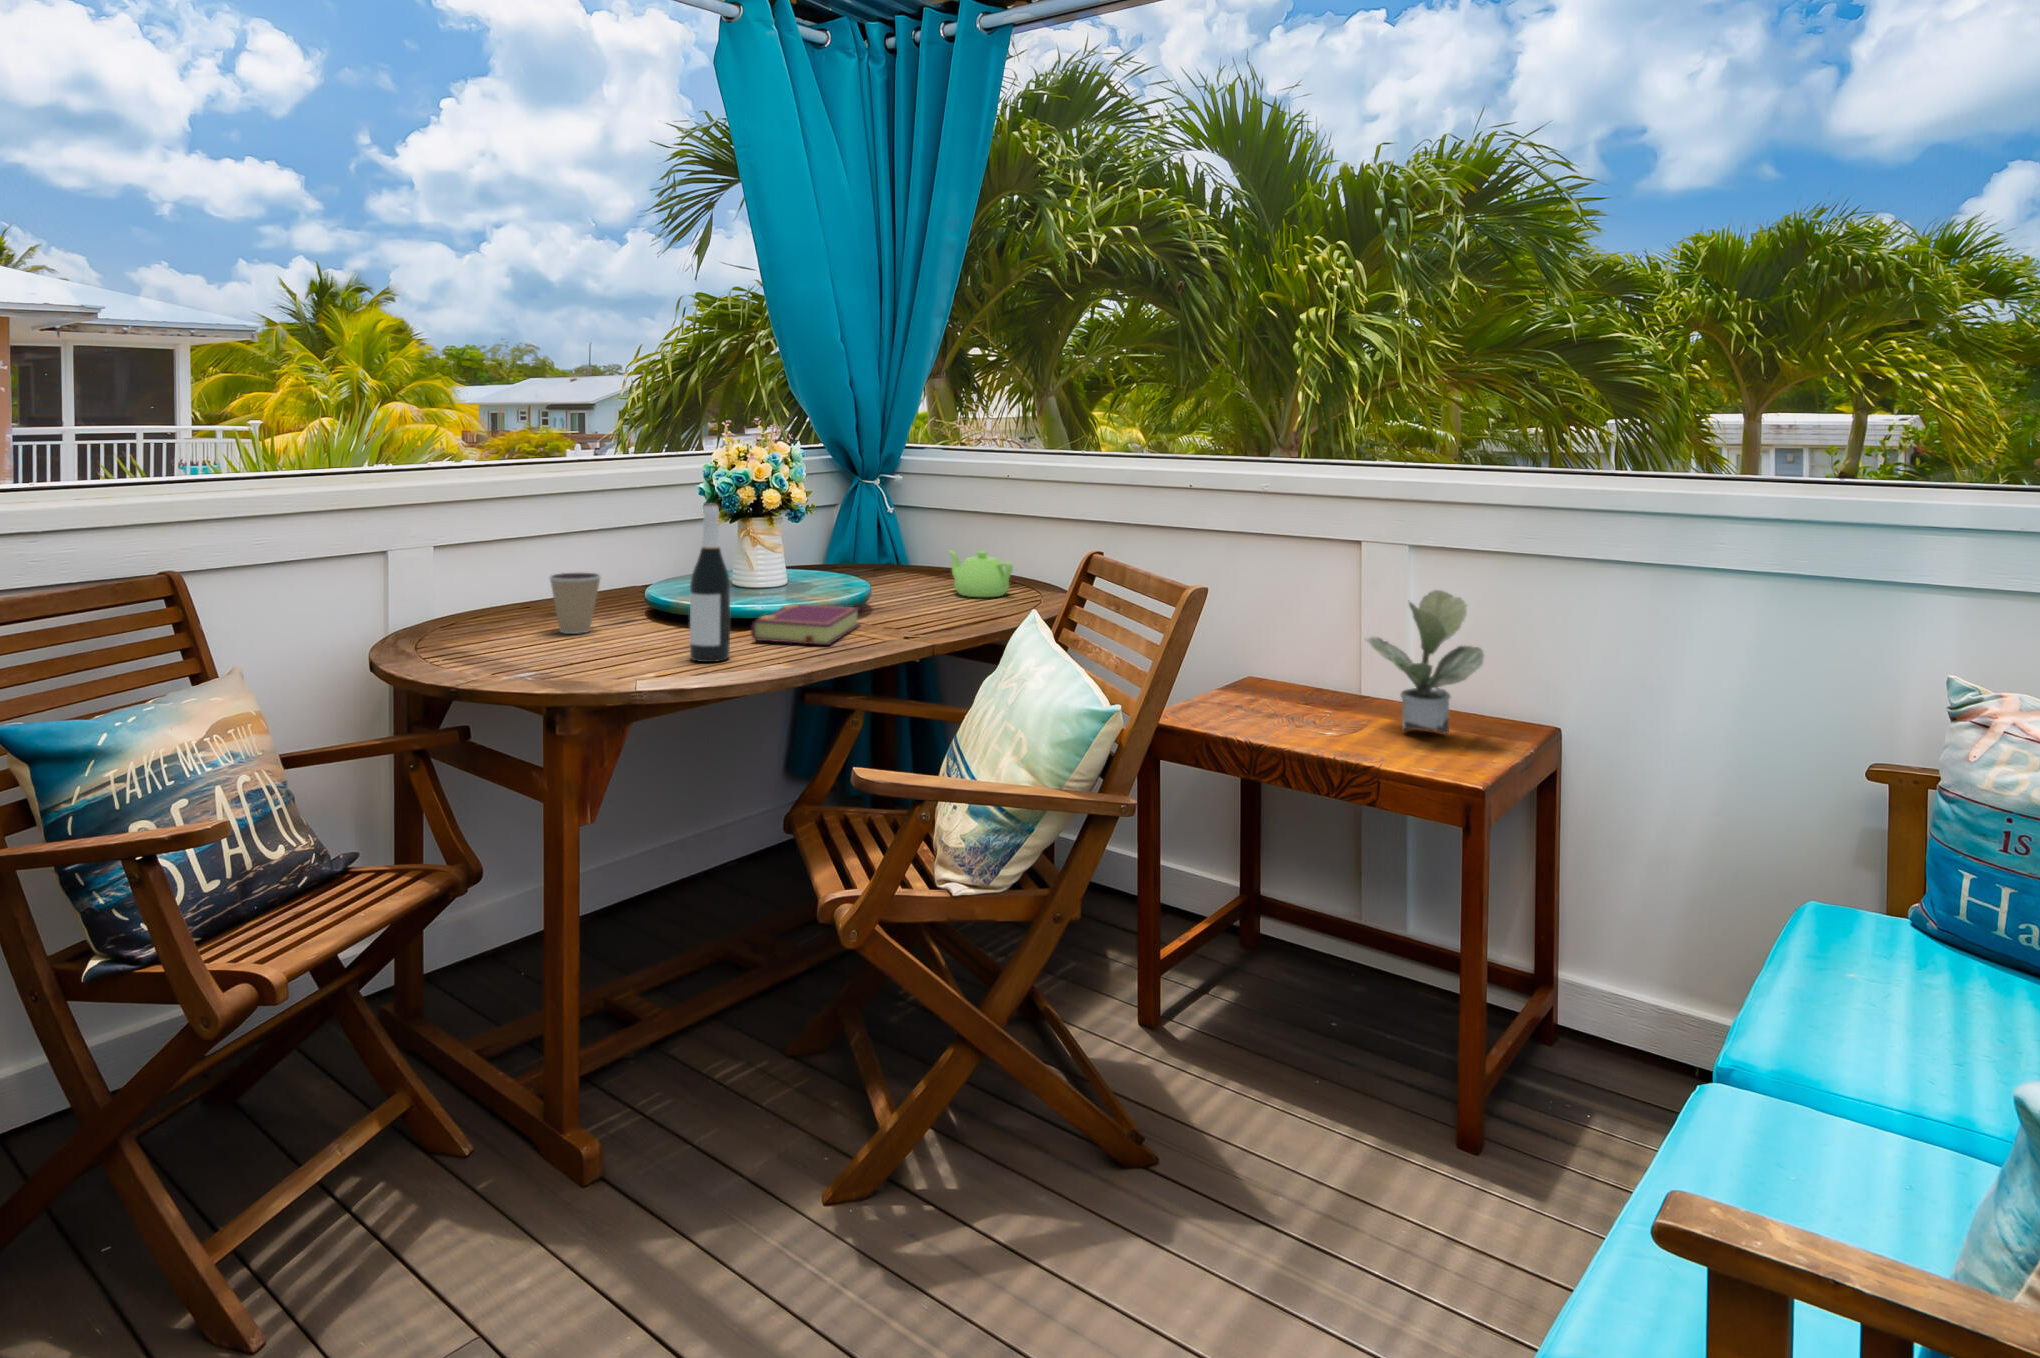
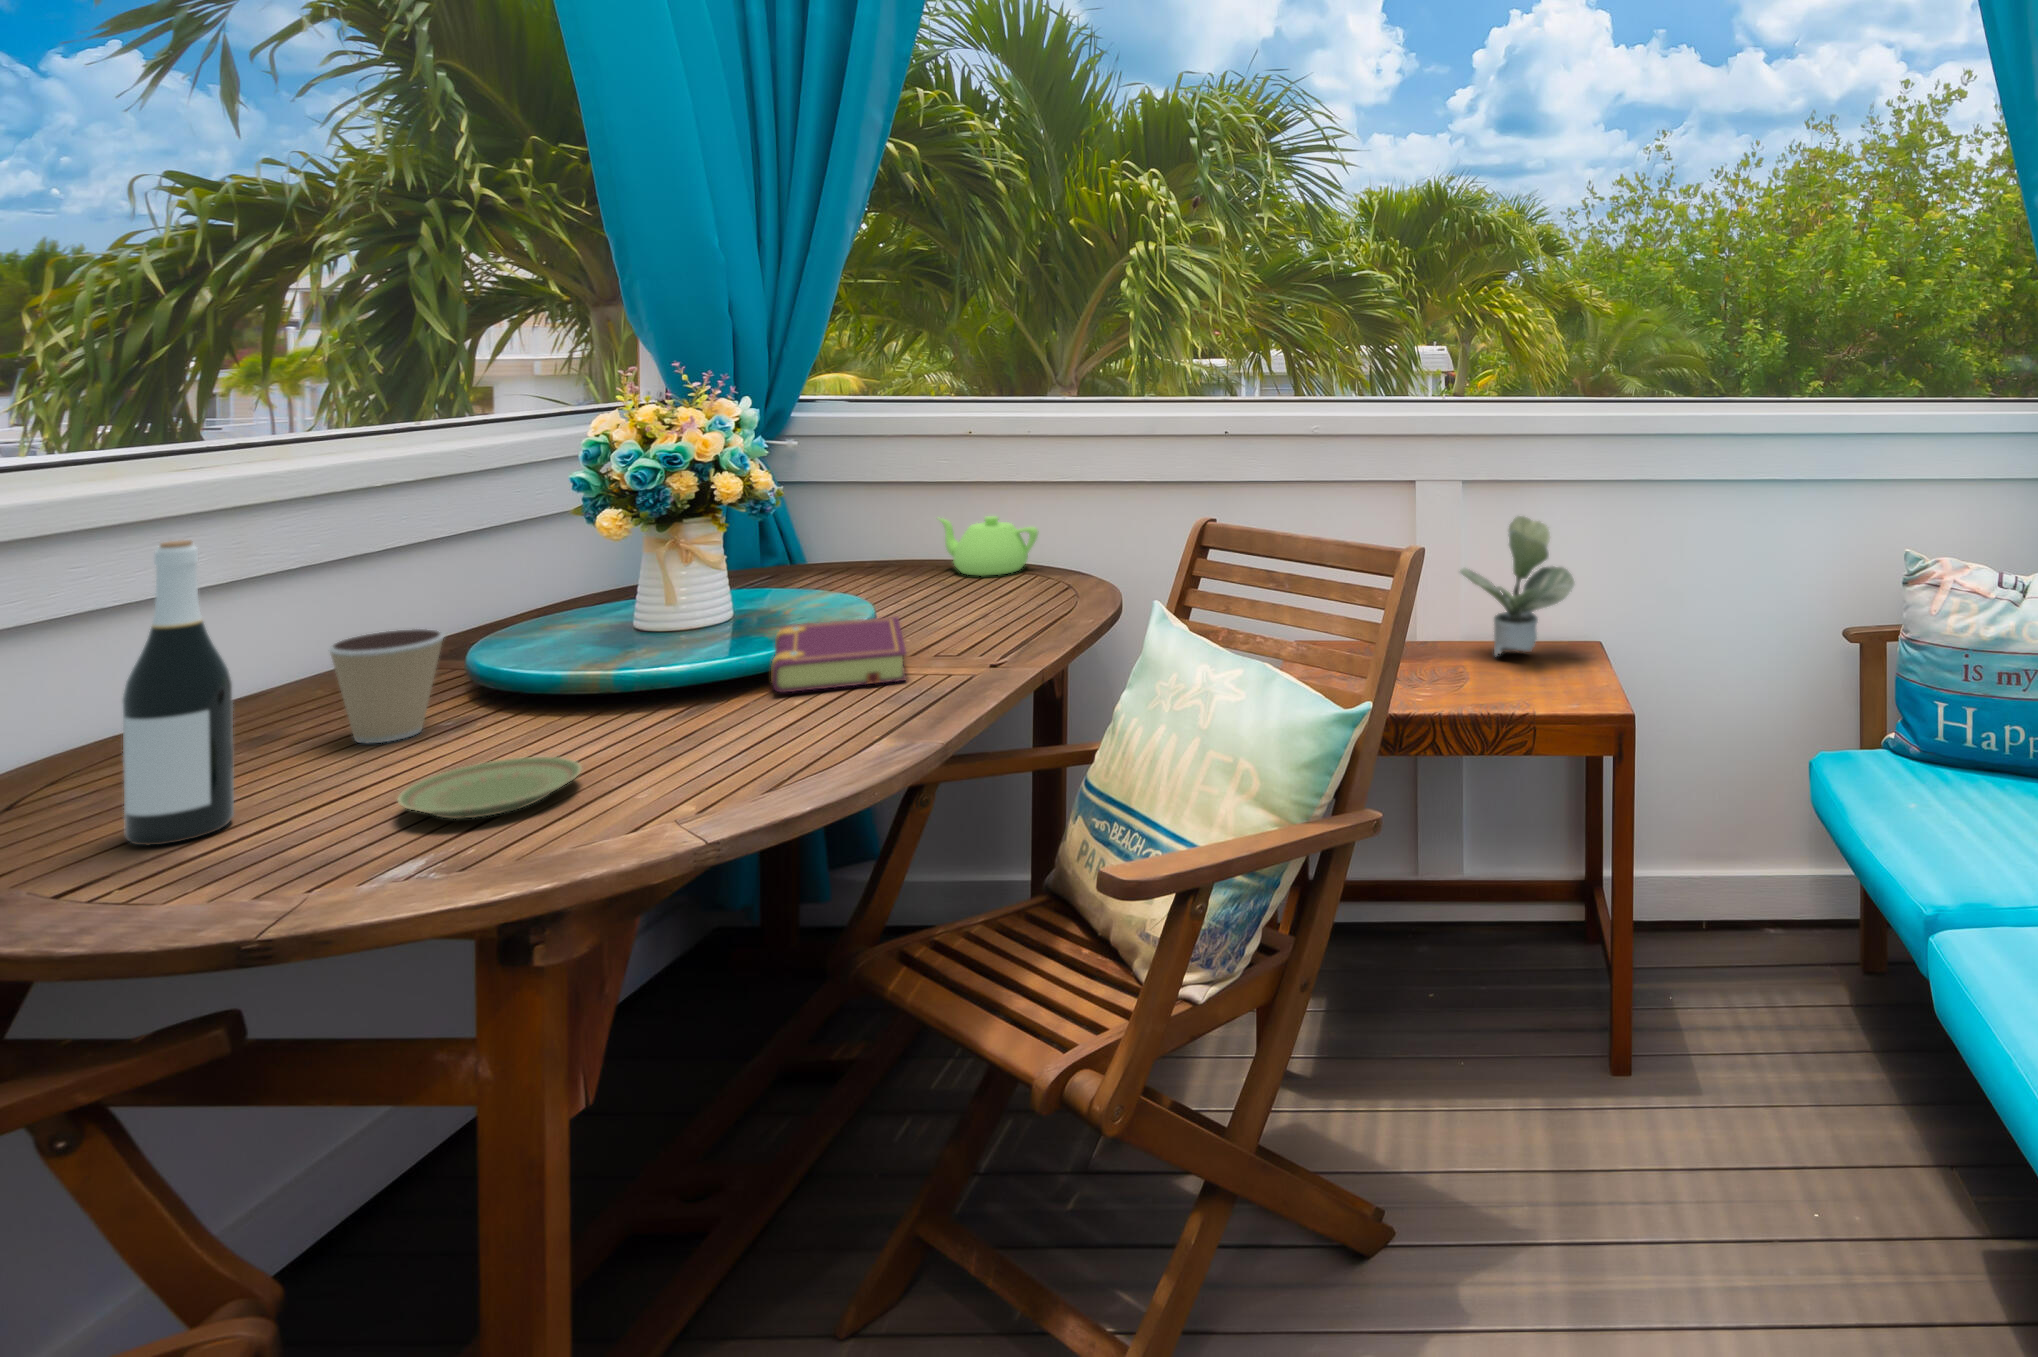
wine bottle: present [690,504,730,662] -> present [122,540,234,846]
plate: none [531,646,618,669] -> present [398,757,582,819]

